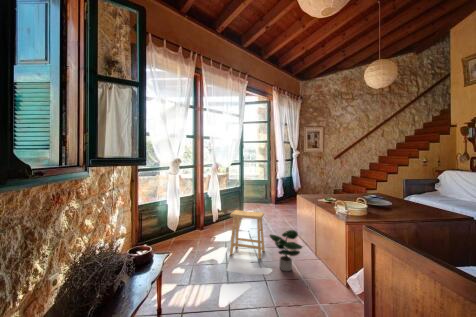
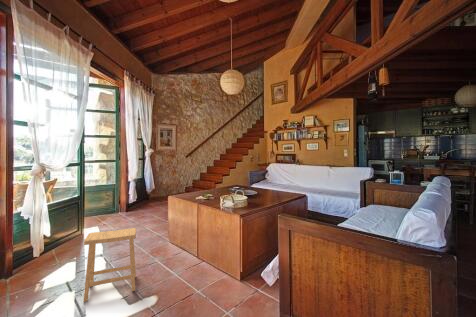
potted plant: present [269,230,302,271] -> none [152,242,195,295]

